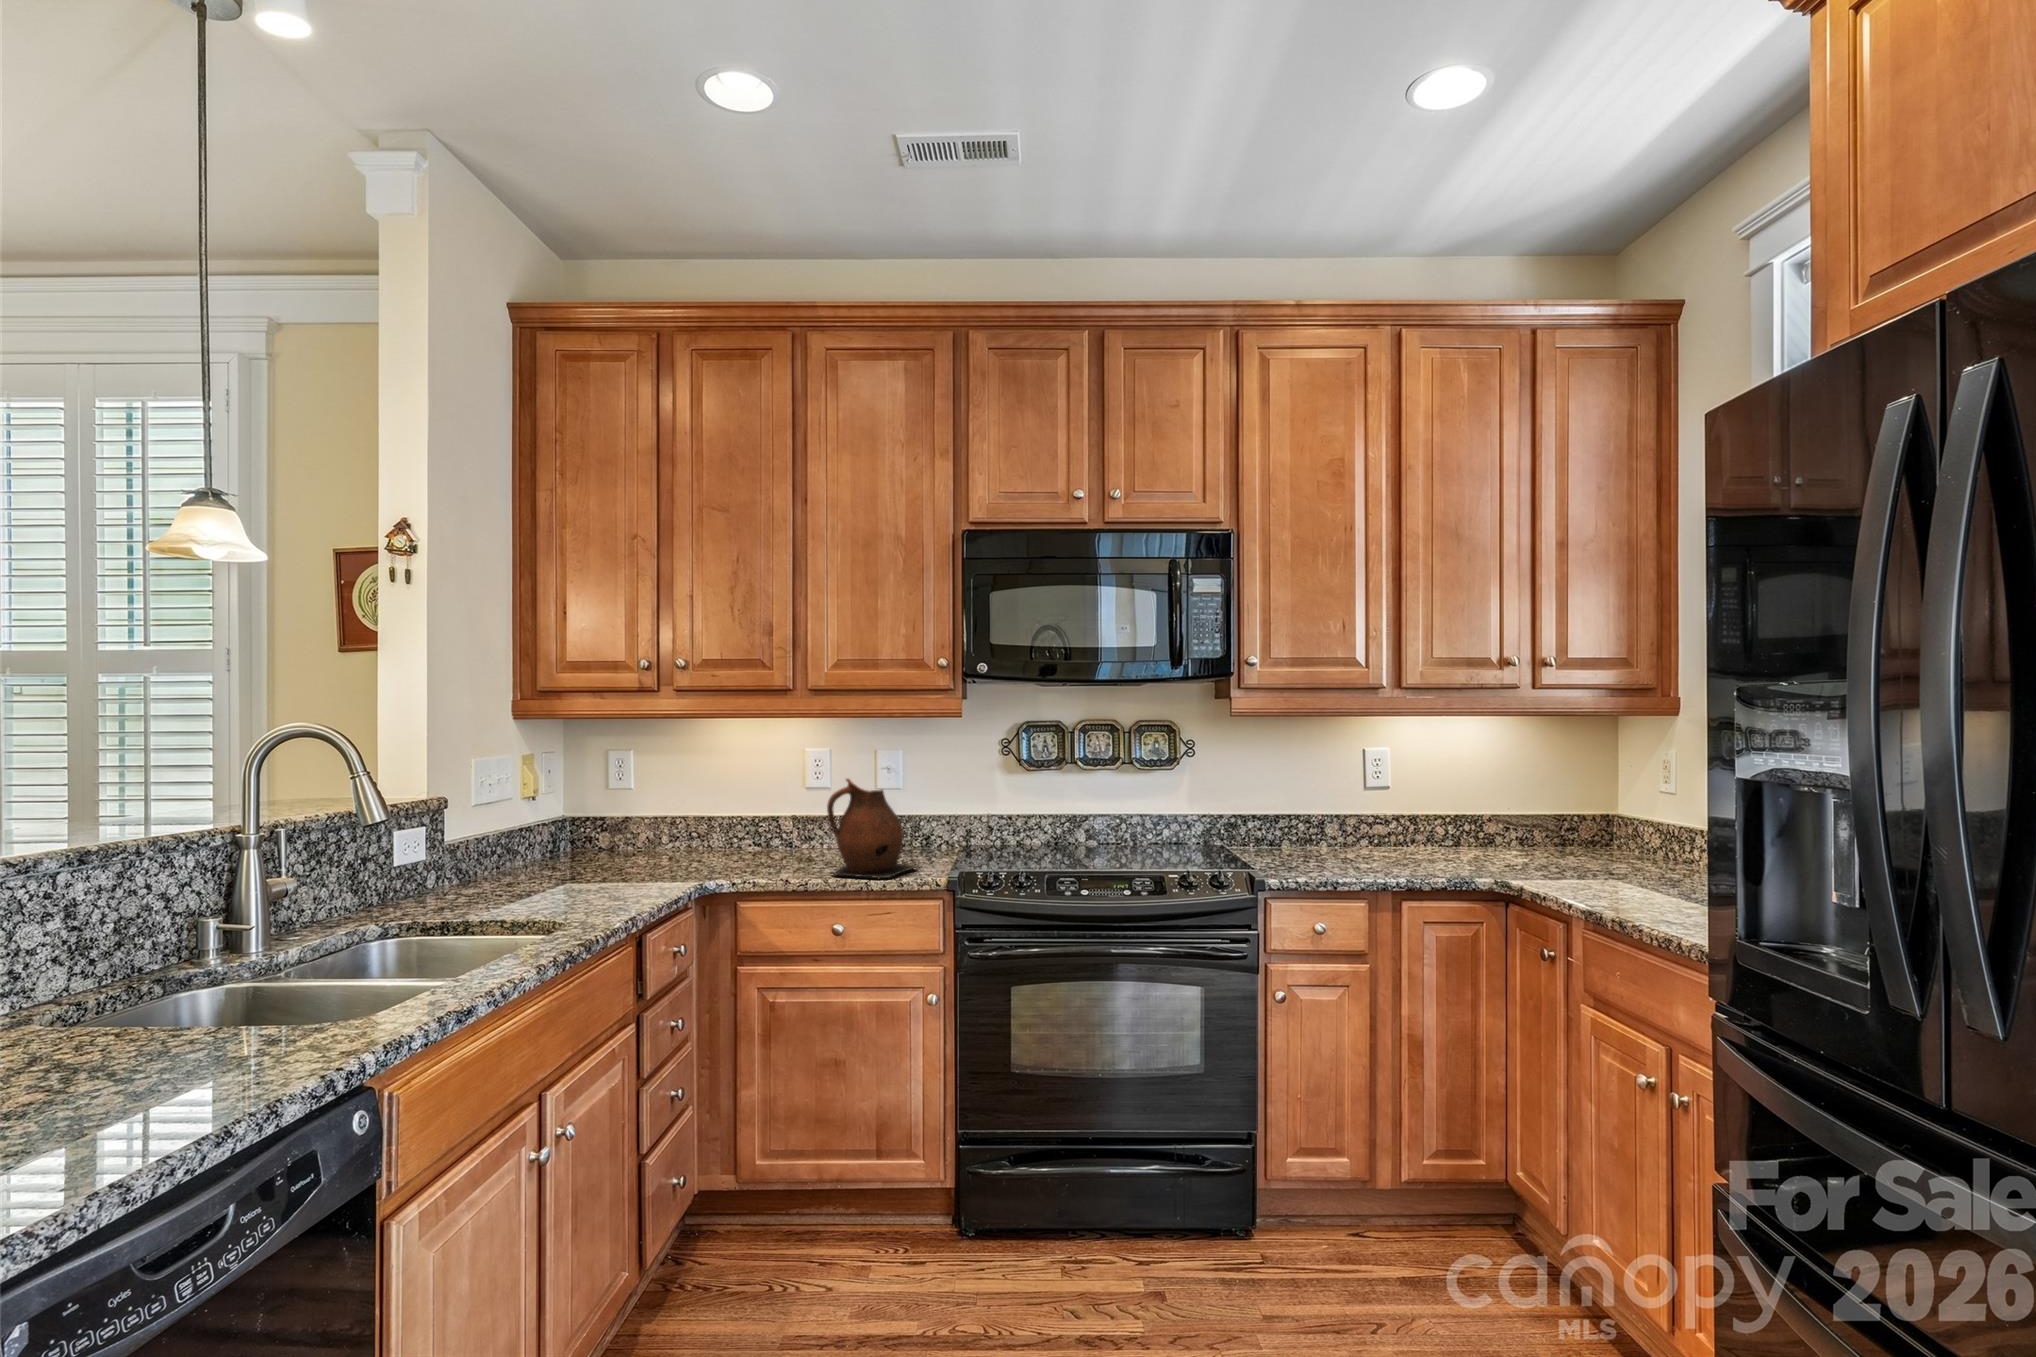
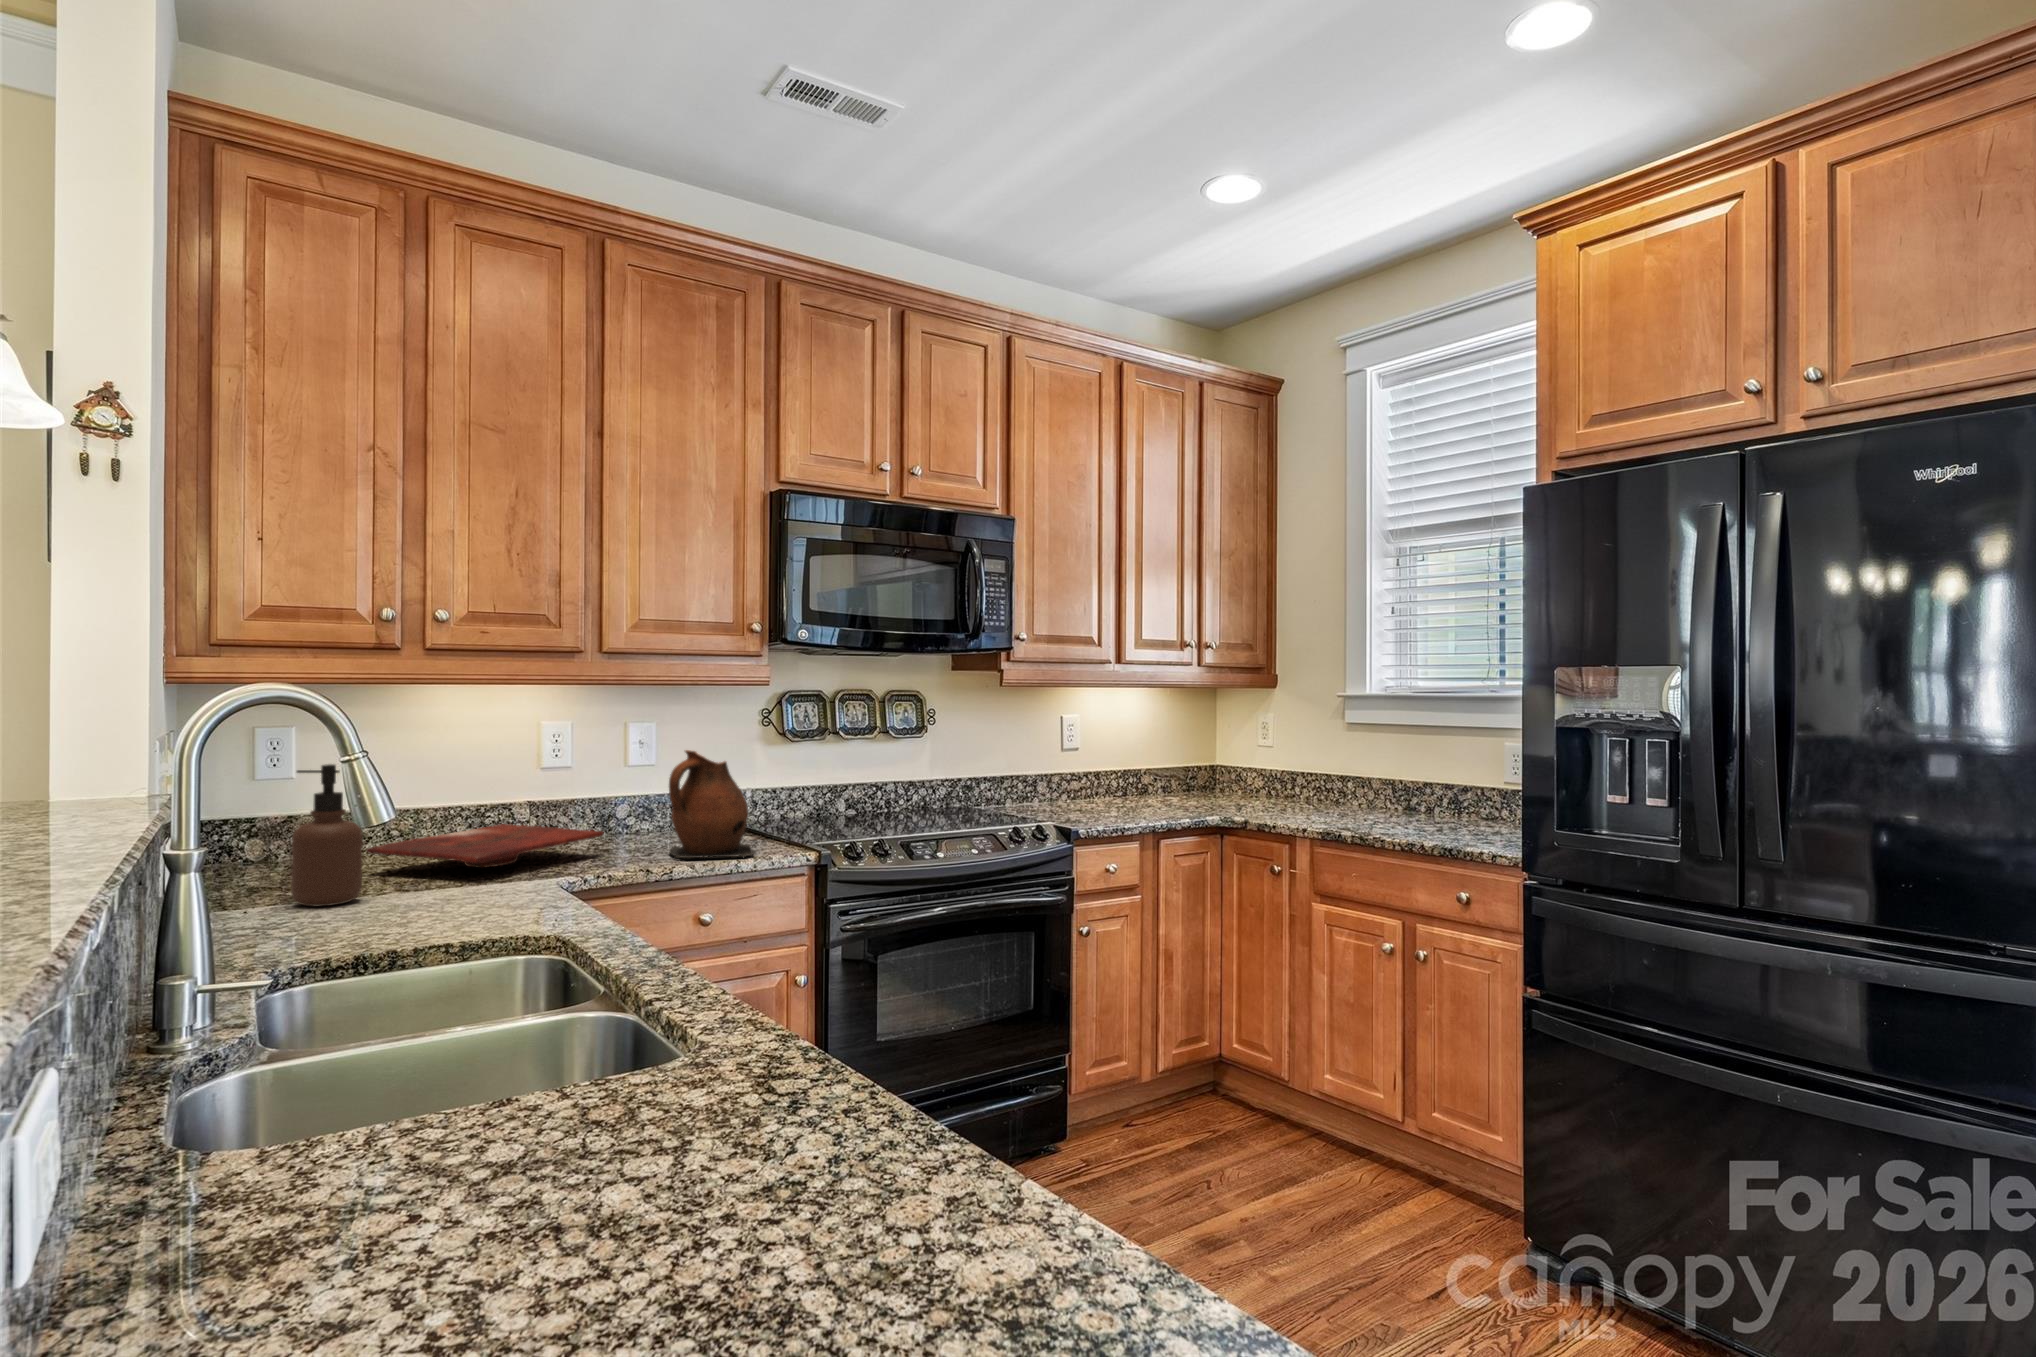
soap dispenser: none [517,783,565,887] -> present [291,764,363,906]
cutting board: none [626,833,800,868] -> present [366,824,604,868]

